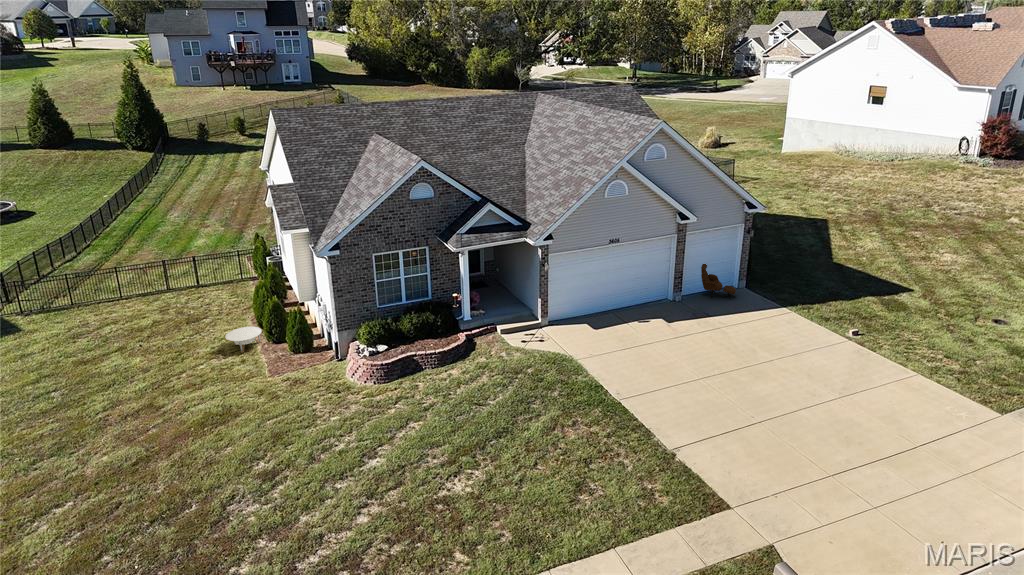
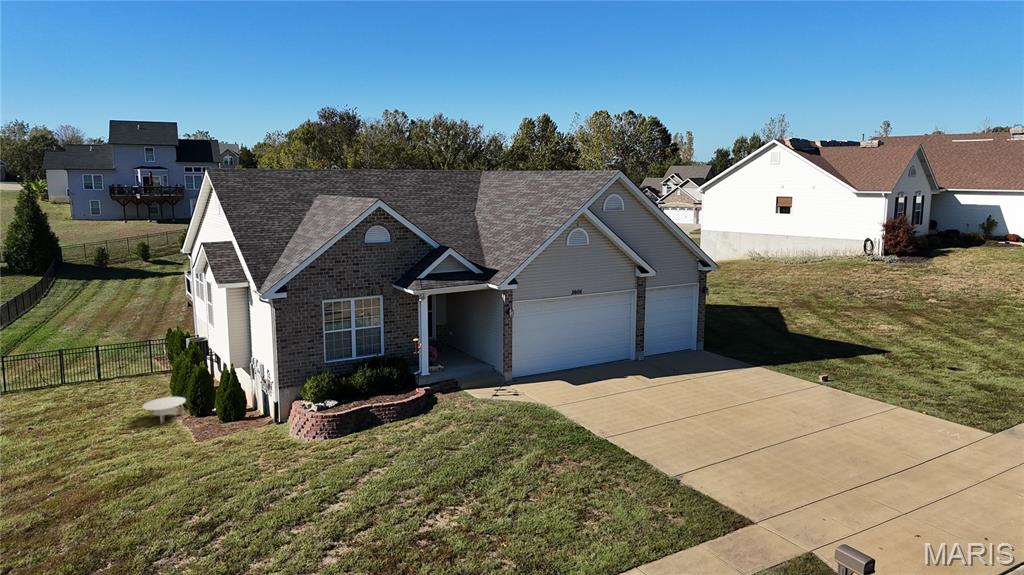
lounge chair: present [701,264,736,298] -> none [663,321,699,356]

